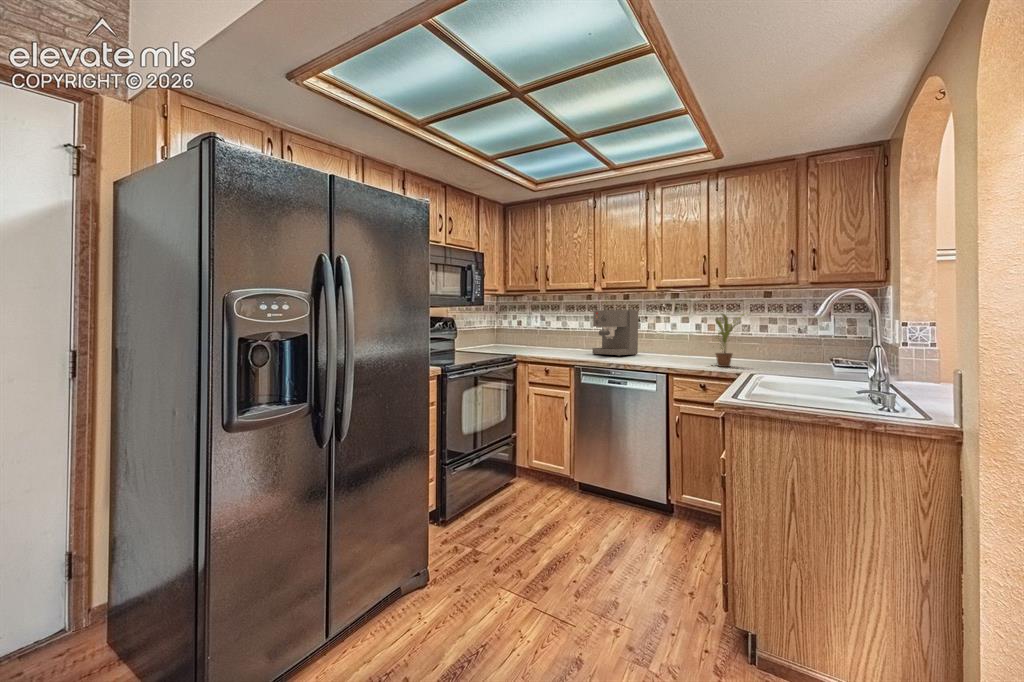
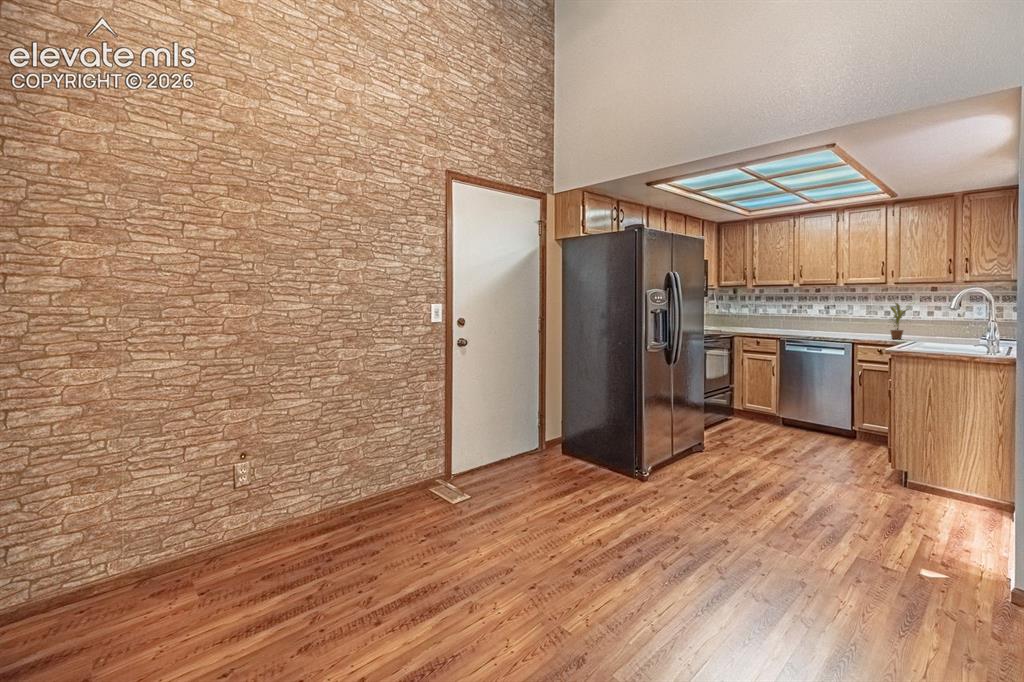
coffee maker: present [592,310,638,356] -> none [791,300,828,333]

